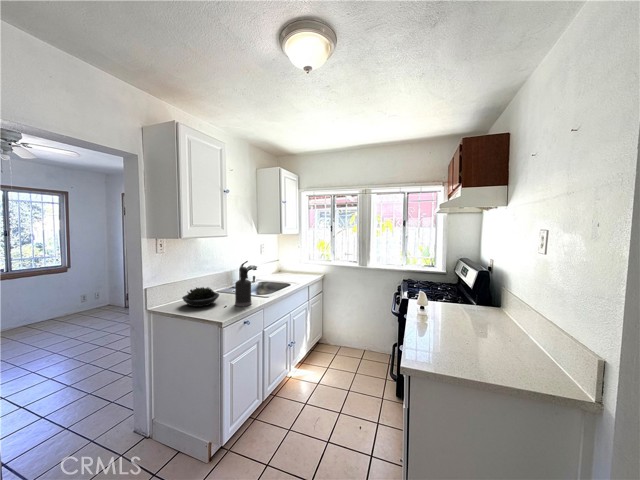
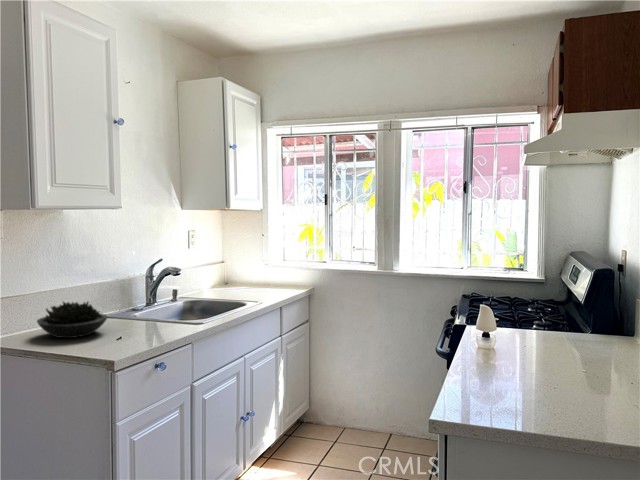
spray bottle: present [235,267,251,306] -> none [138,263,169,337]

